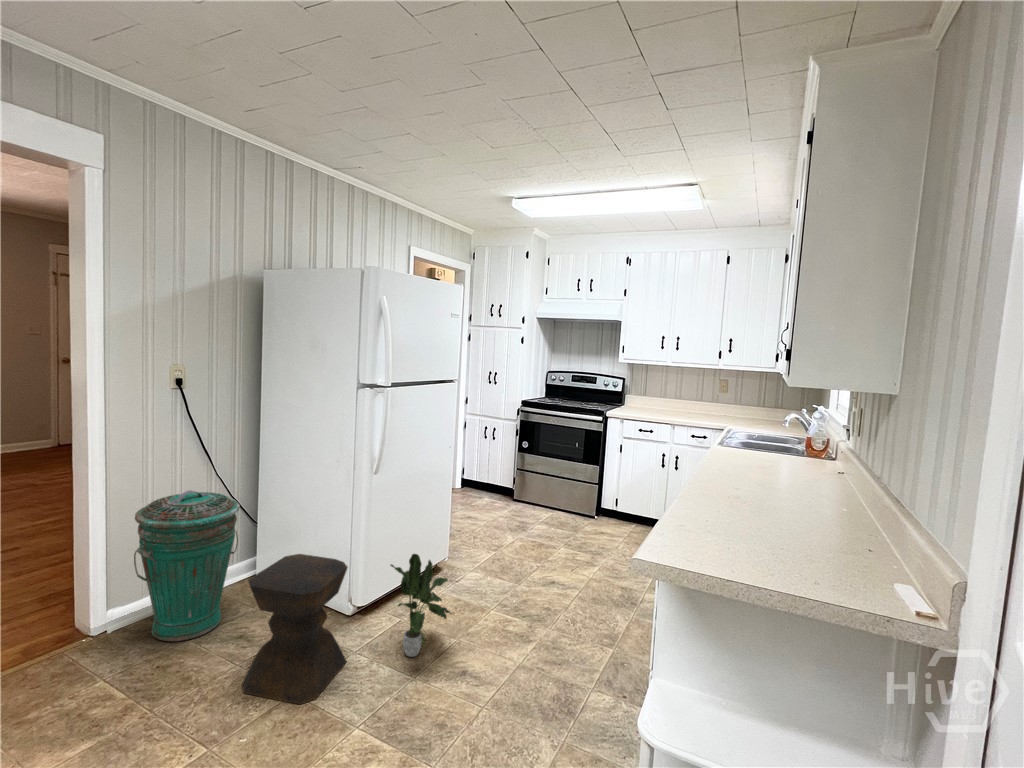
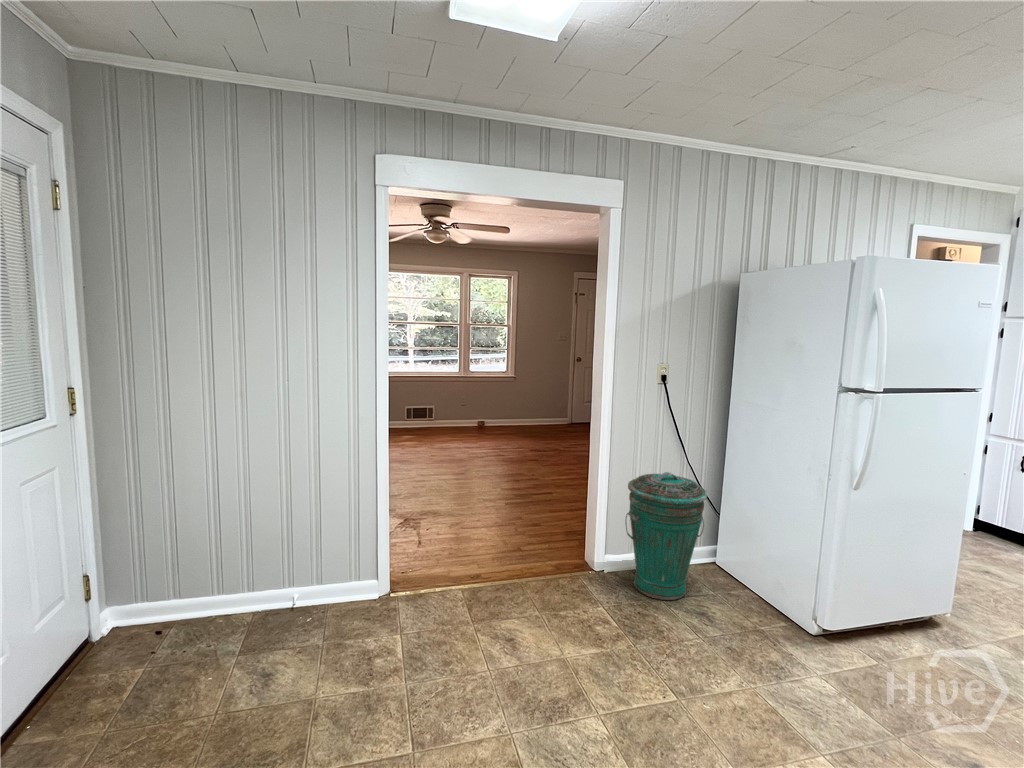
stool: present [242,554,348,704] -> none [705,552,818,703]
potted plant: present [390,554,451,657] -> none [870,593,960,714]

